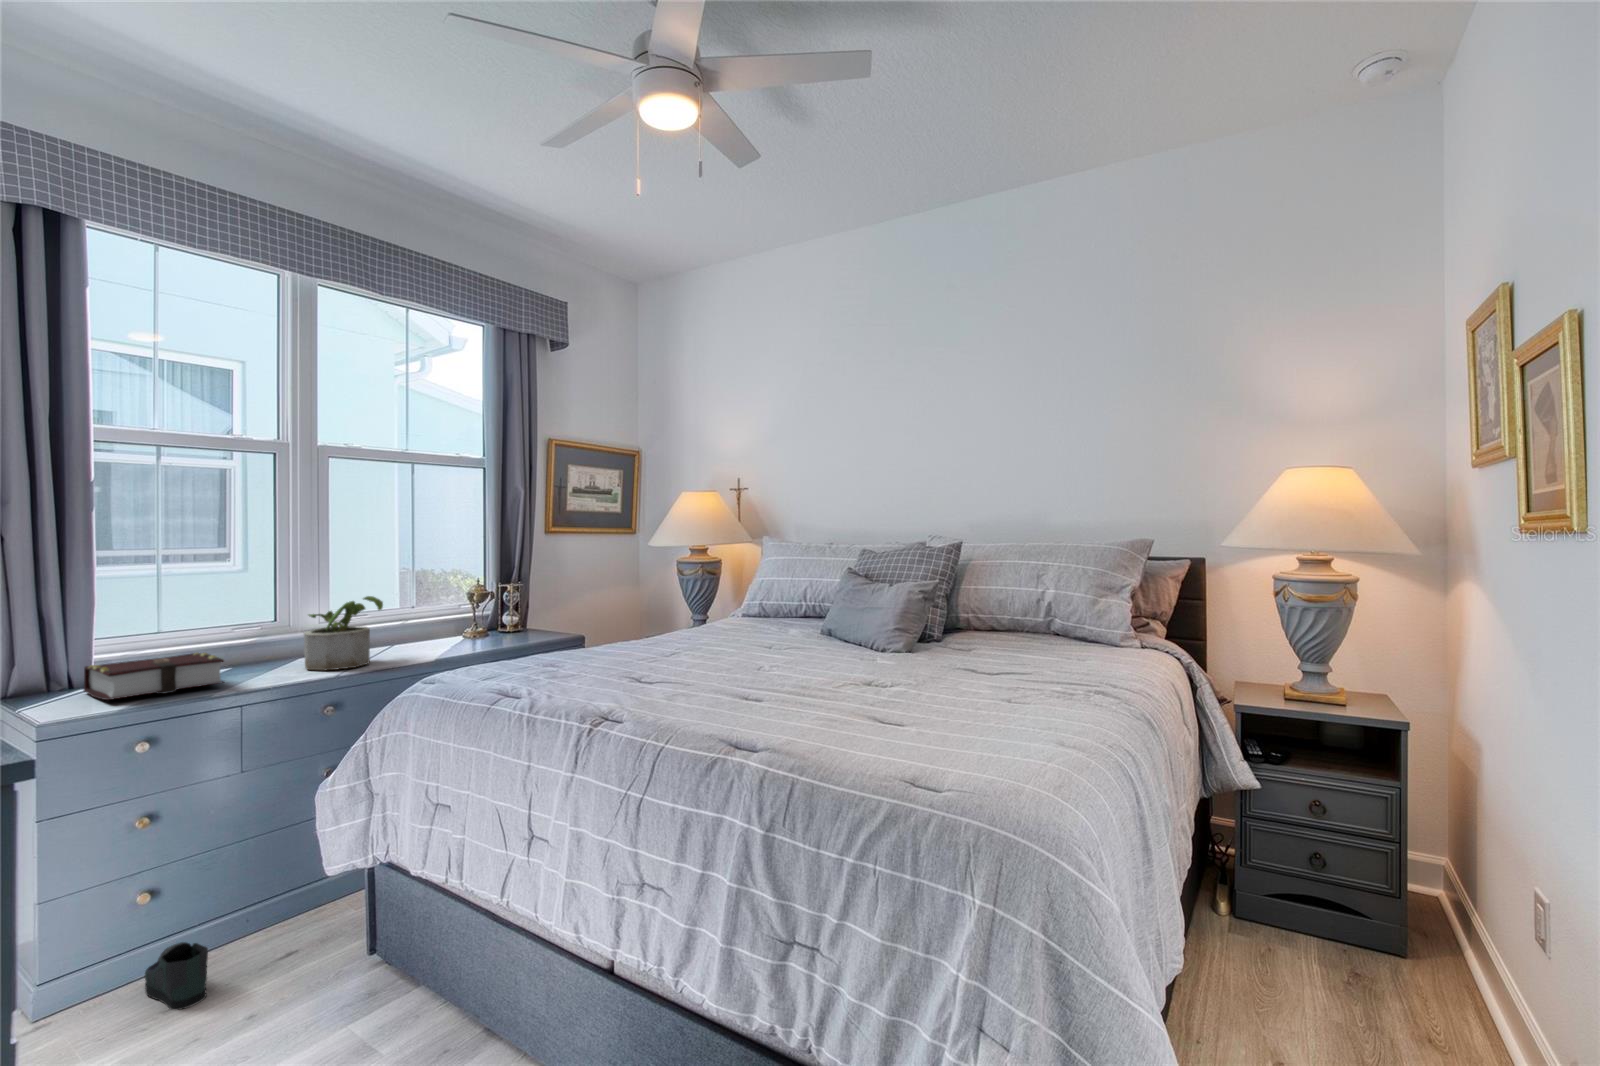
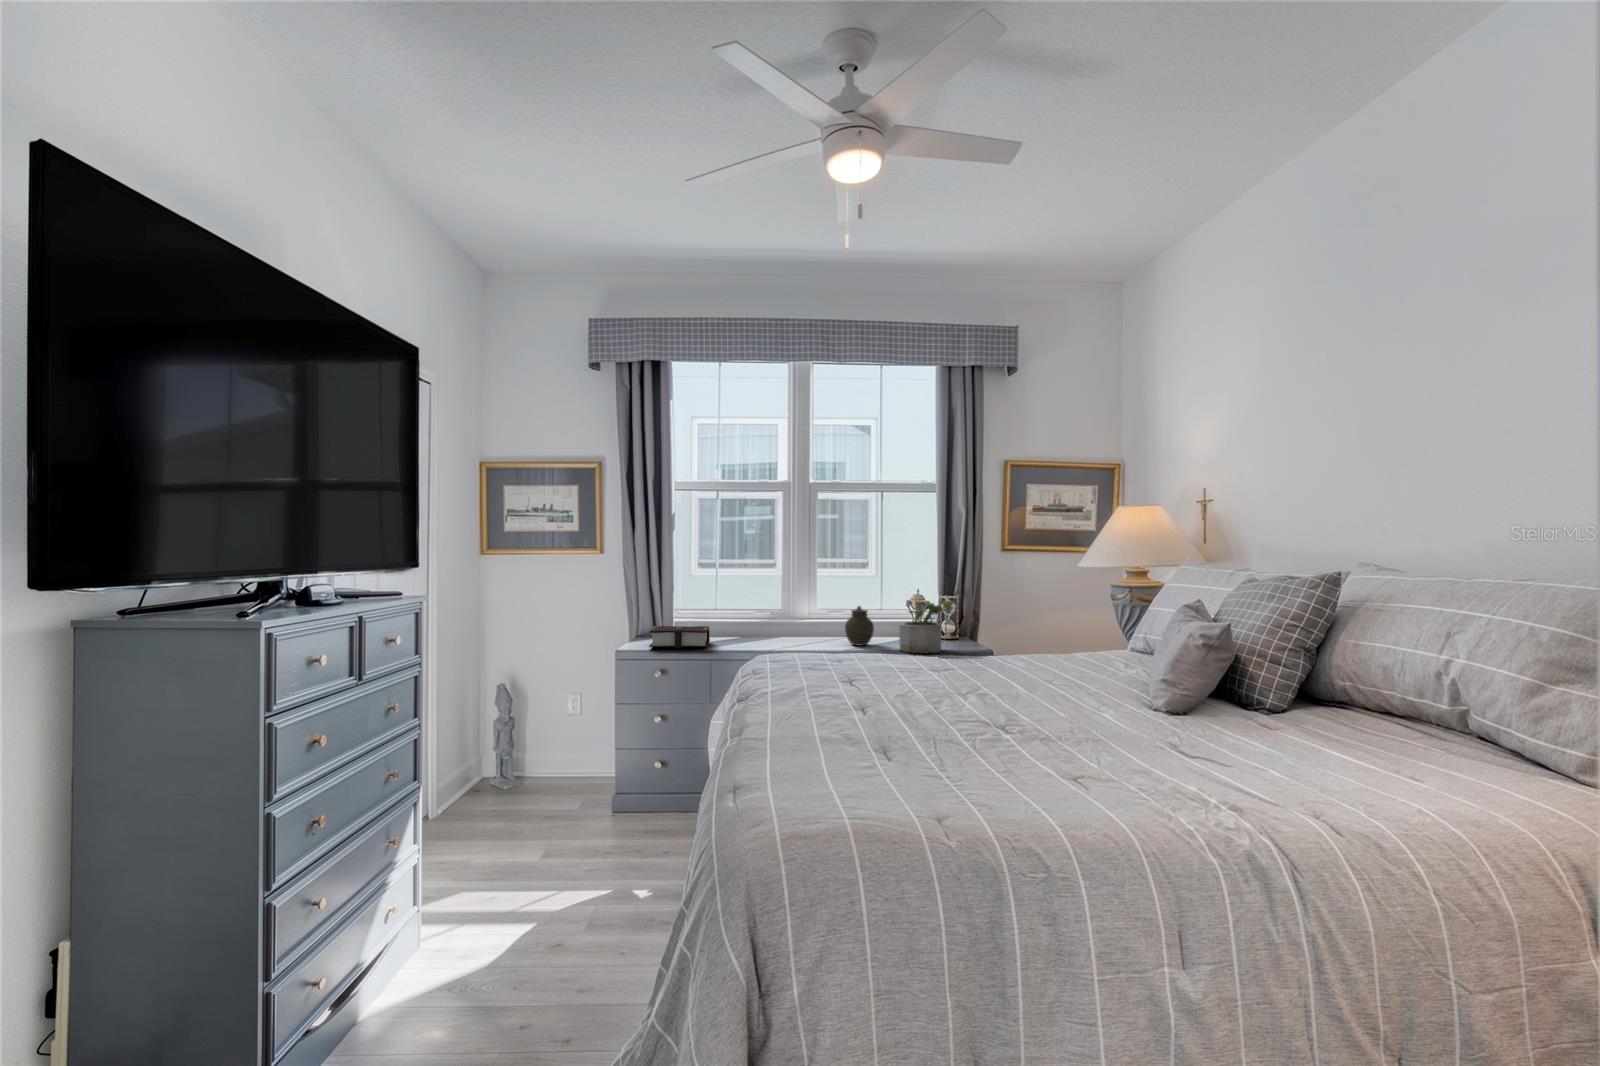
potted plant: present [304,596,383,670] -> present [899,600,952,653]
jar: none [407,602,447,650] -> present [845,606,874,646]
shoe: present [145,942,208,1010] -> none [641,802,666,842]

